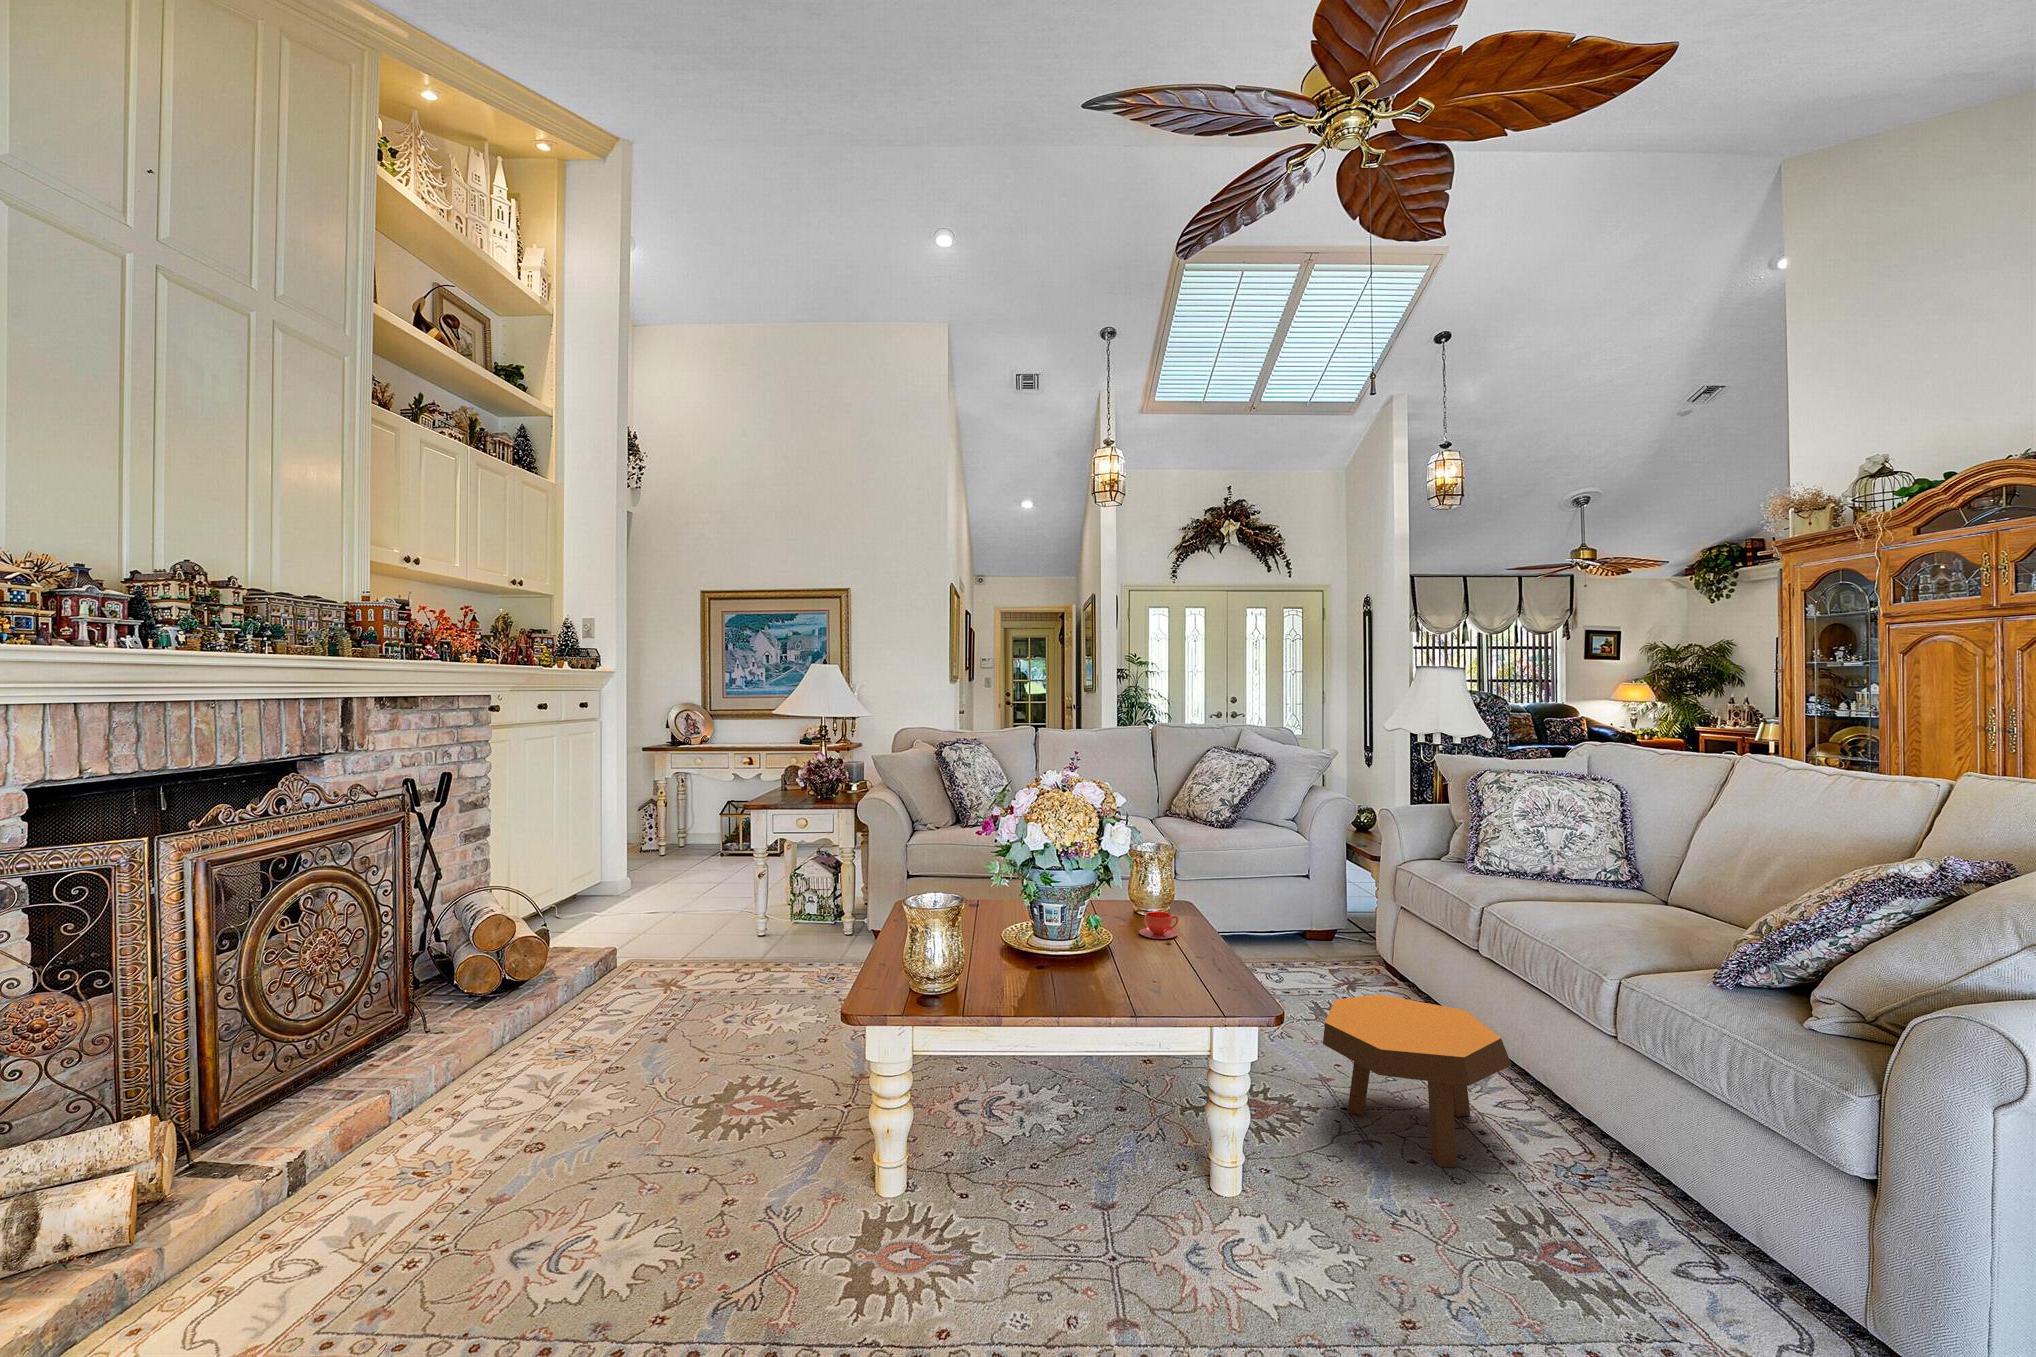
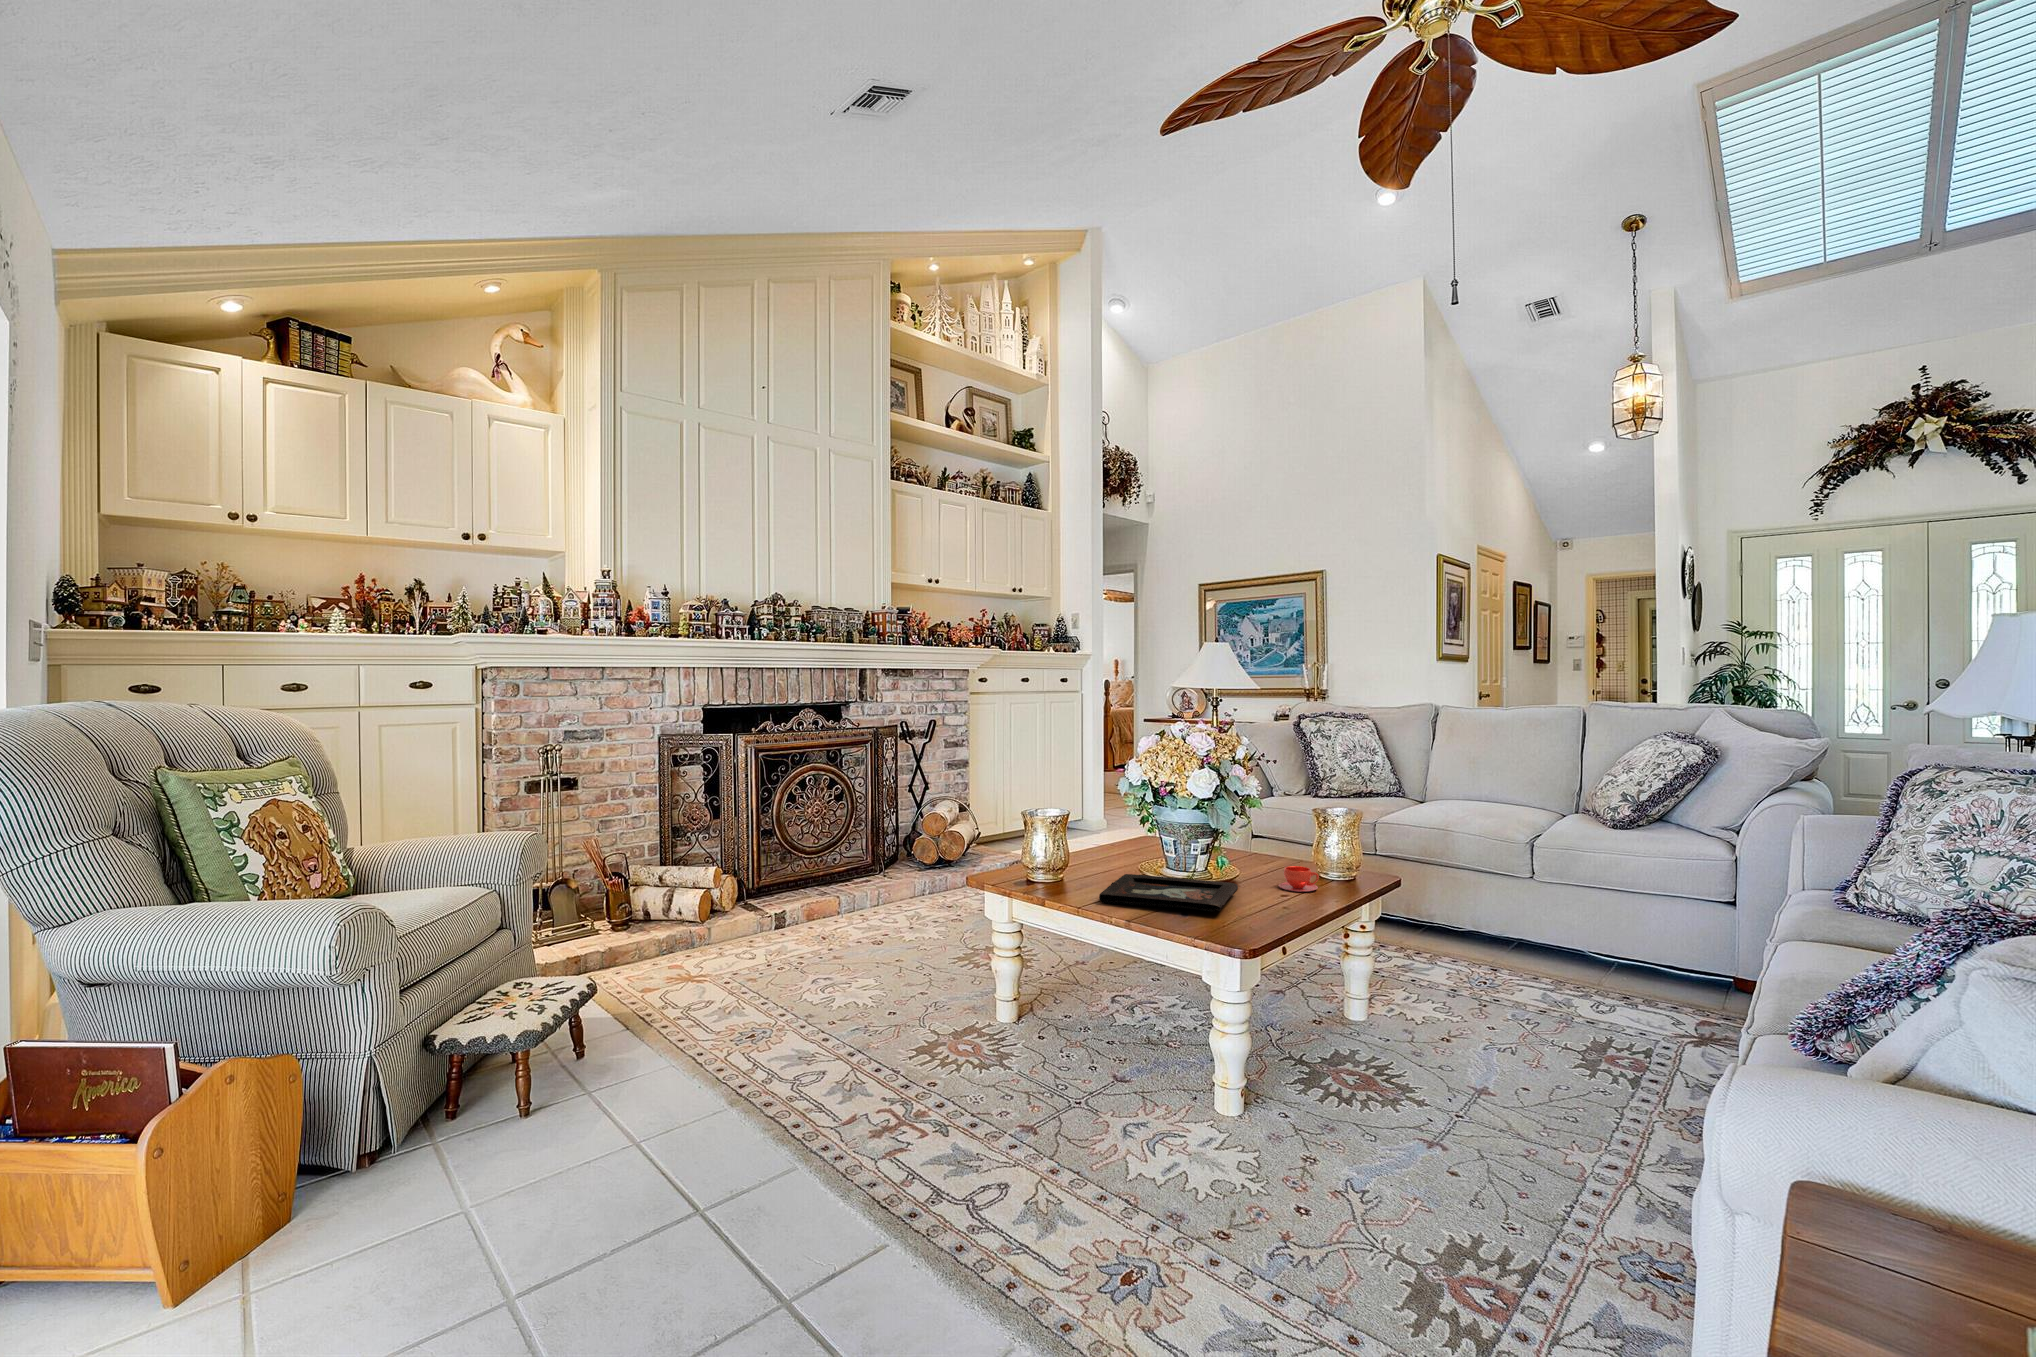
decorative tray: none [1028,943,1200,1001] -> present [1099,874,1238,911]
footstool: present [1323,994,1512,1167] -> none [1387,986,1604,1173]

